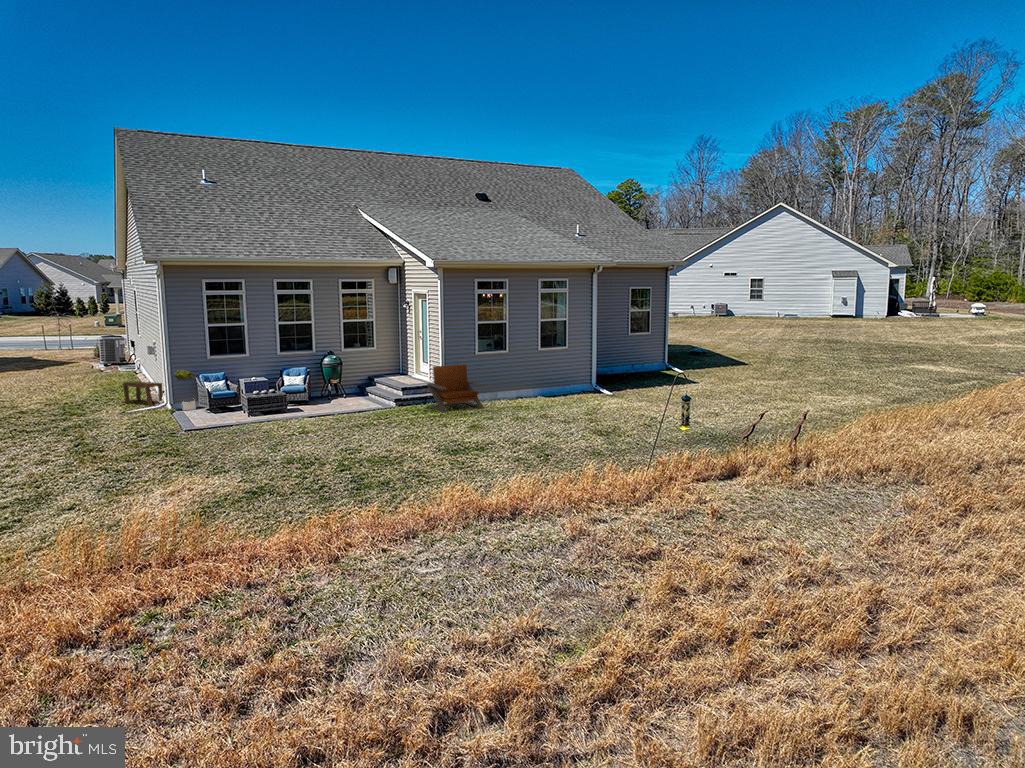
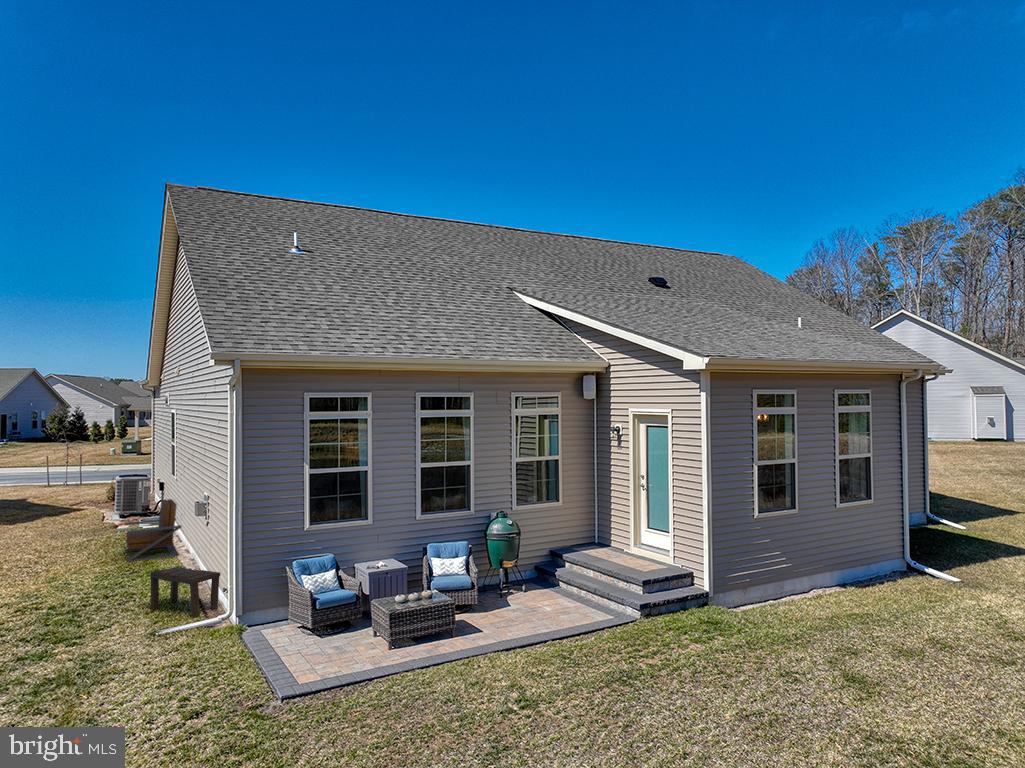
lounge chair: present [427,364,484,412] -> present [124,499,181,562]
potted tree: present [174,370,196,410] -> none [247,554,282,632]

